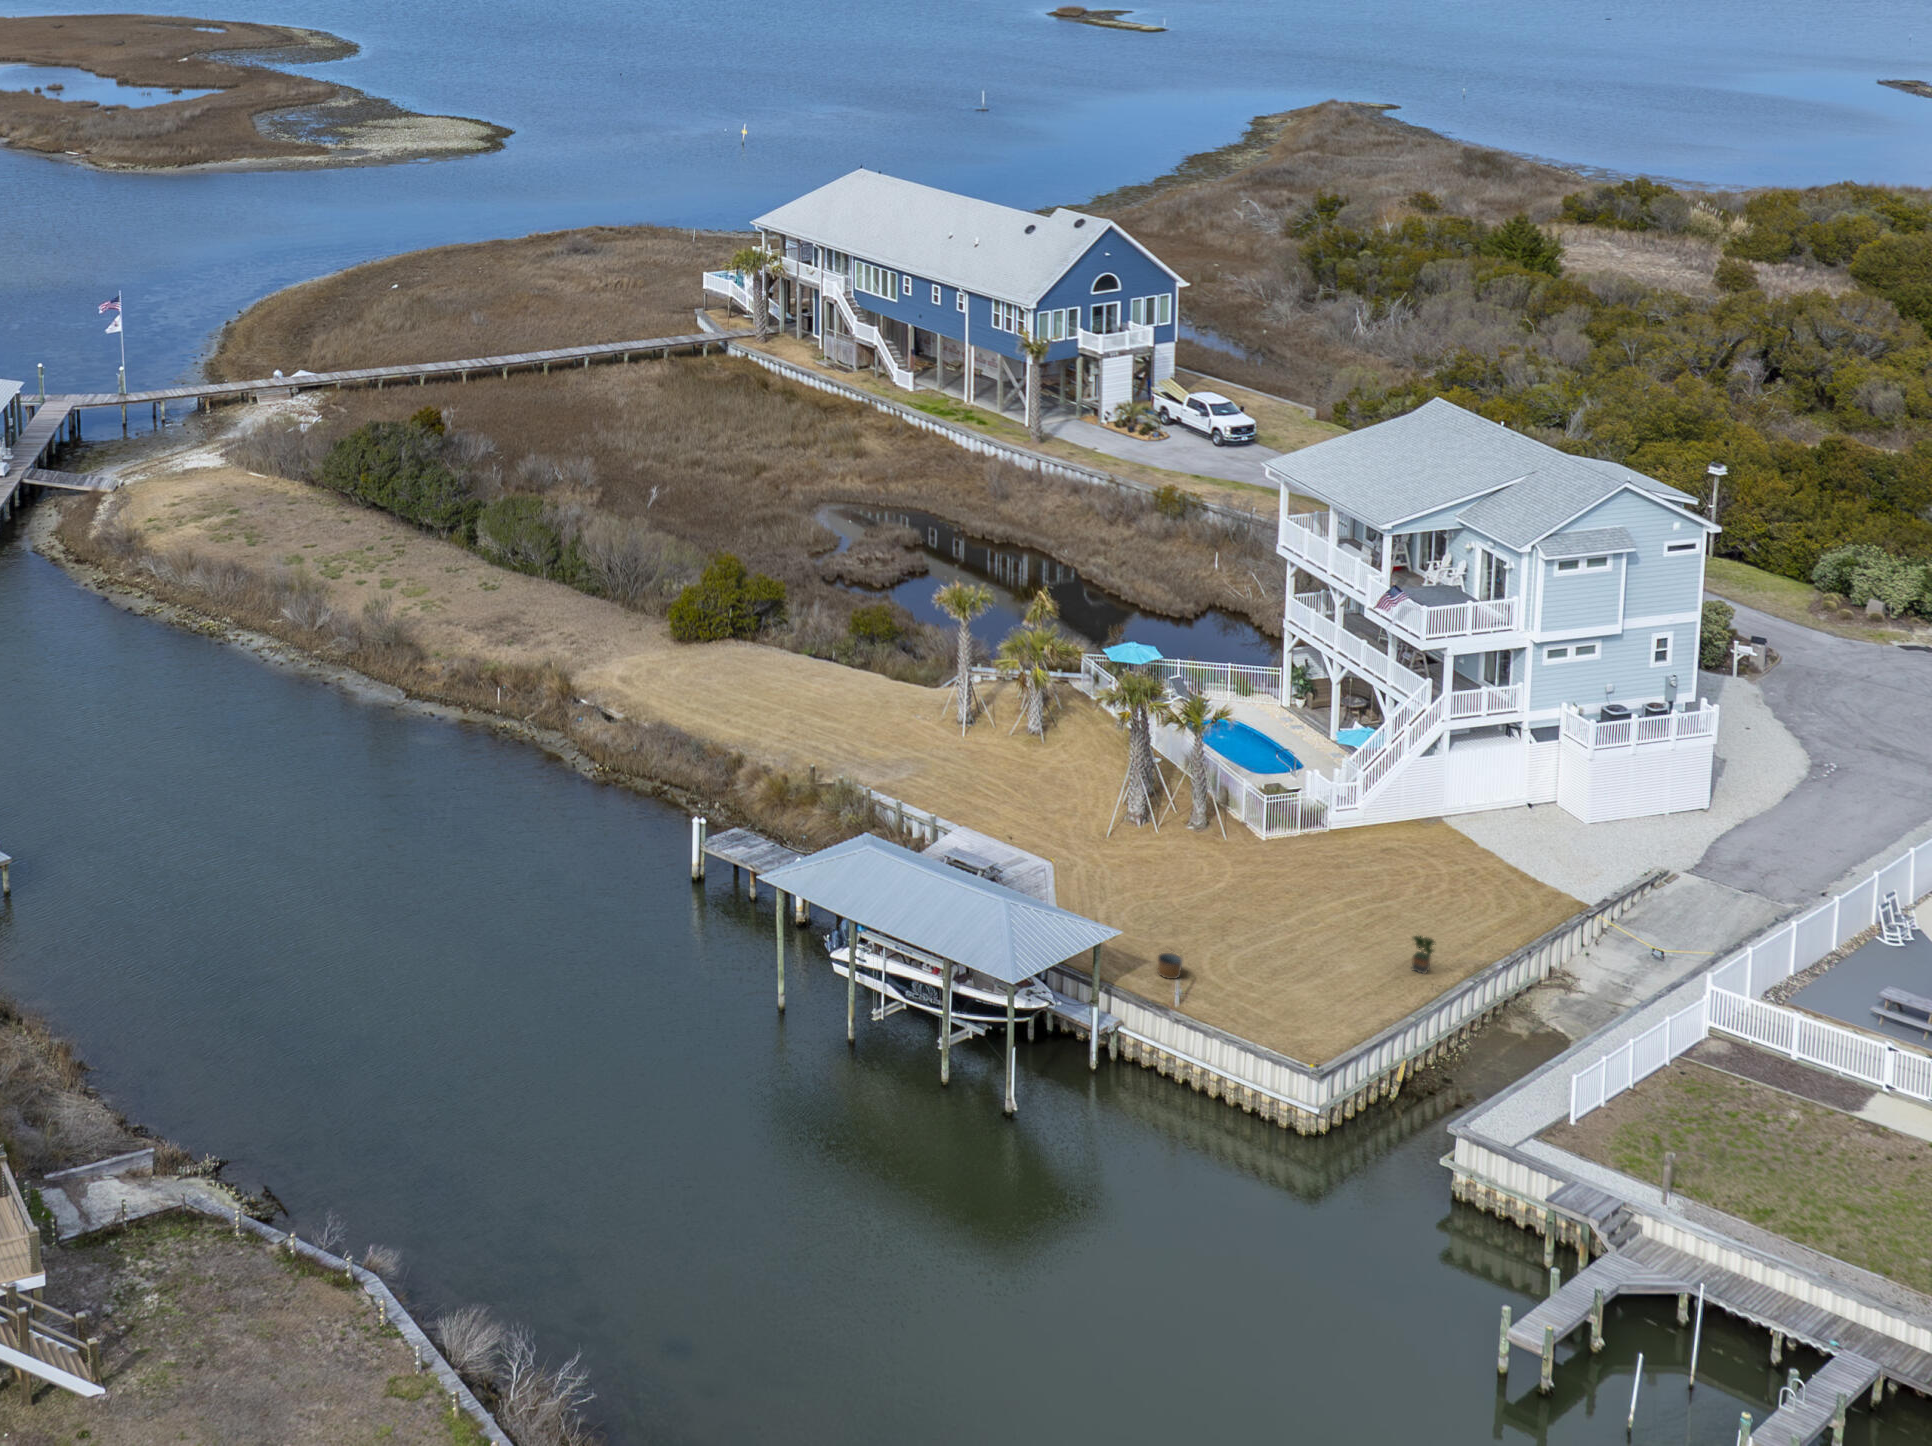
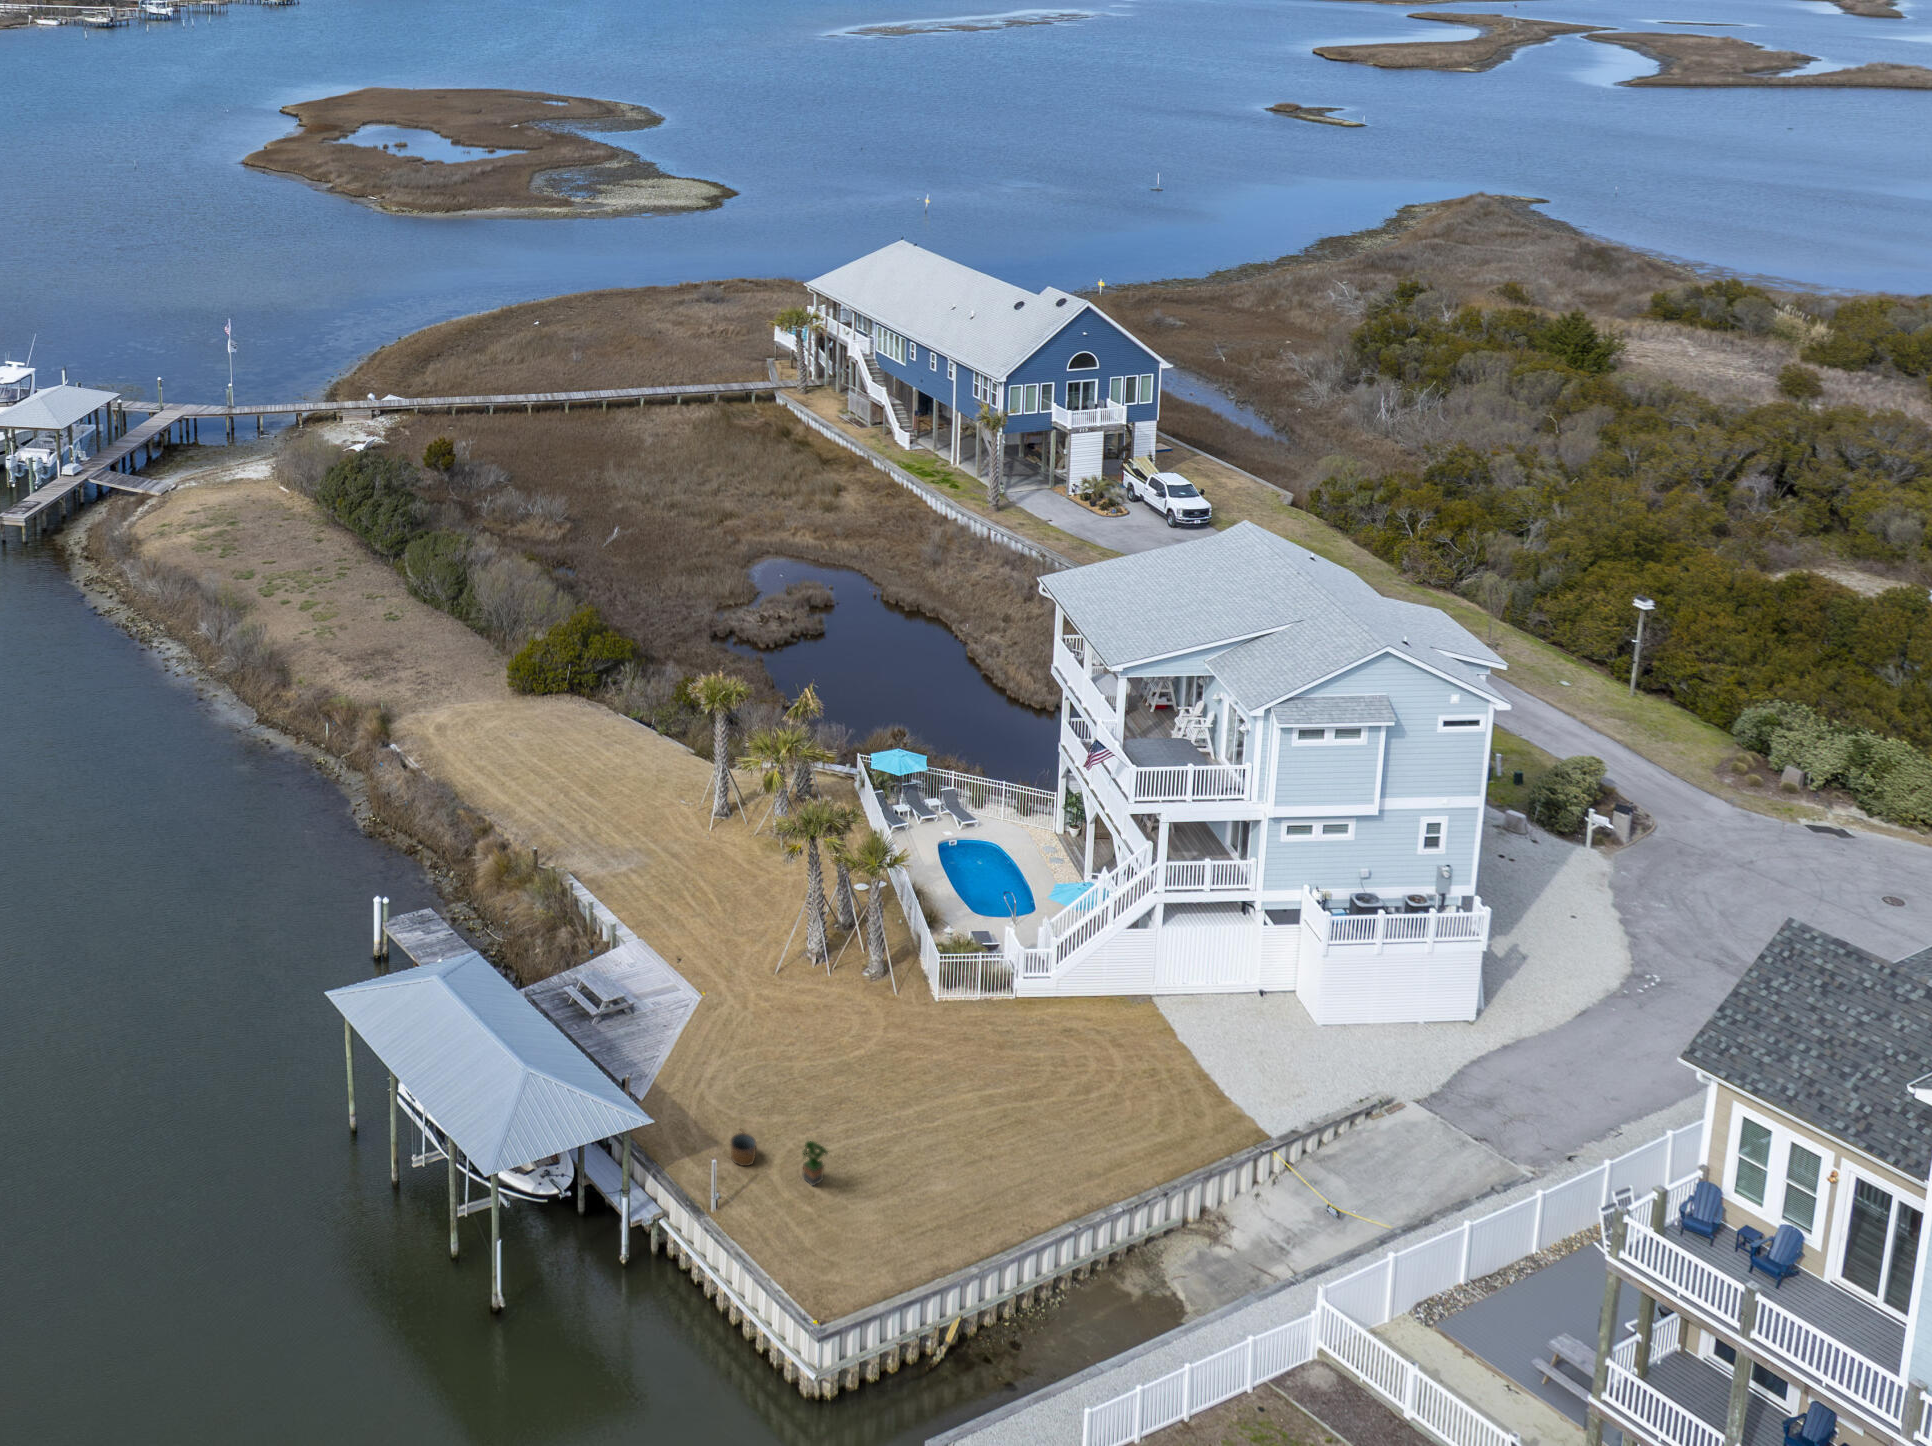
potted tree: present [1412,936,1436,974] -> present [802,1141,828,1186]

